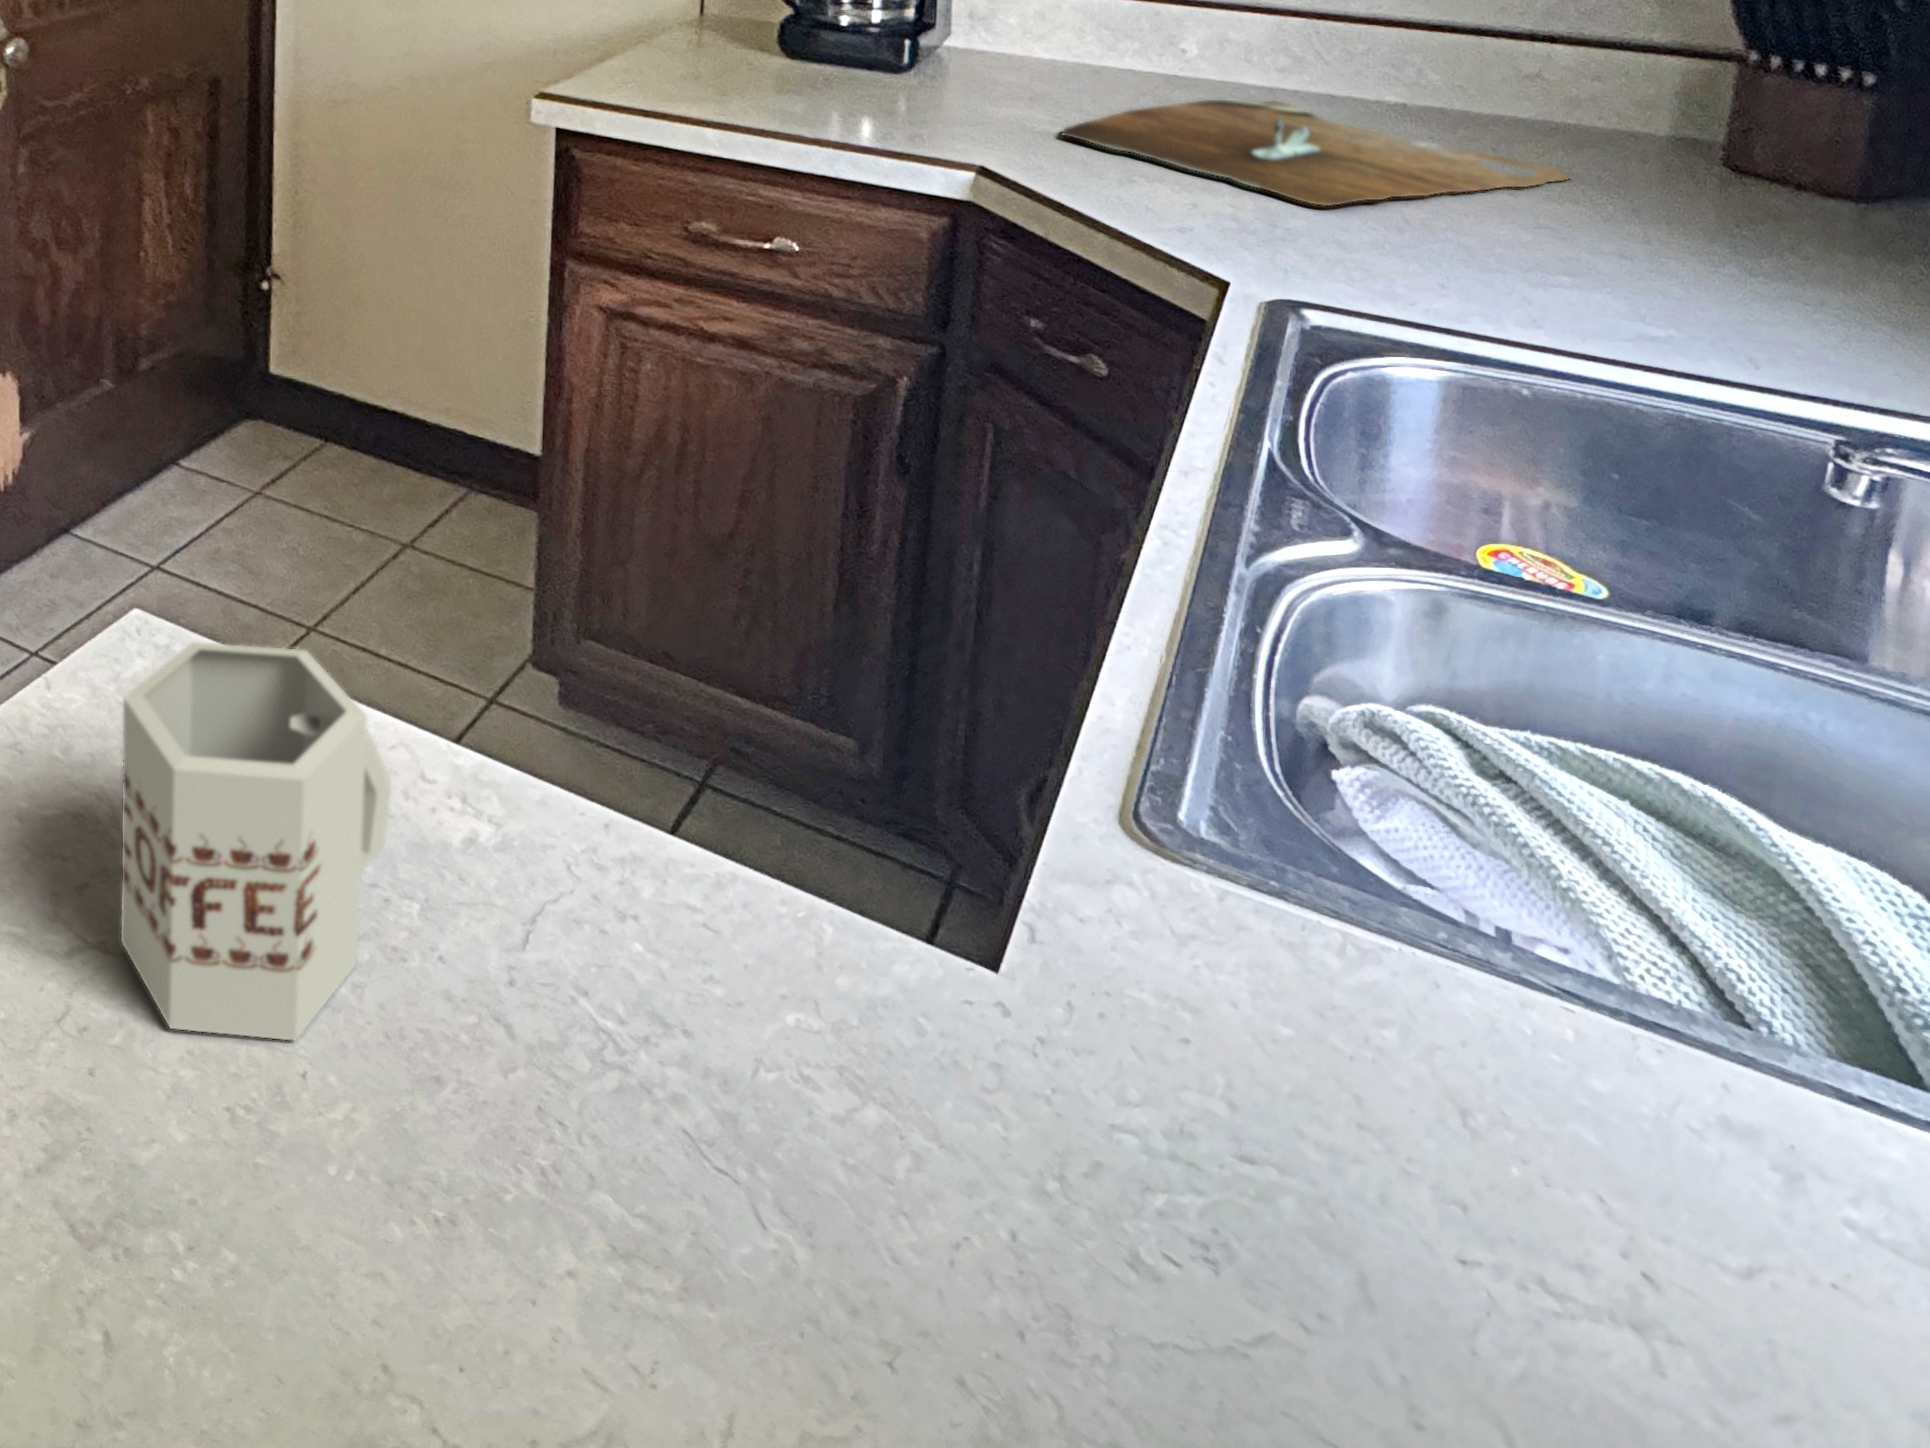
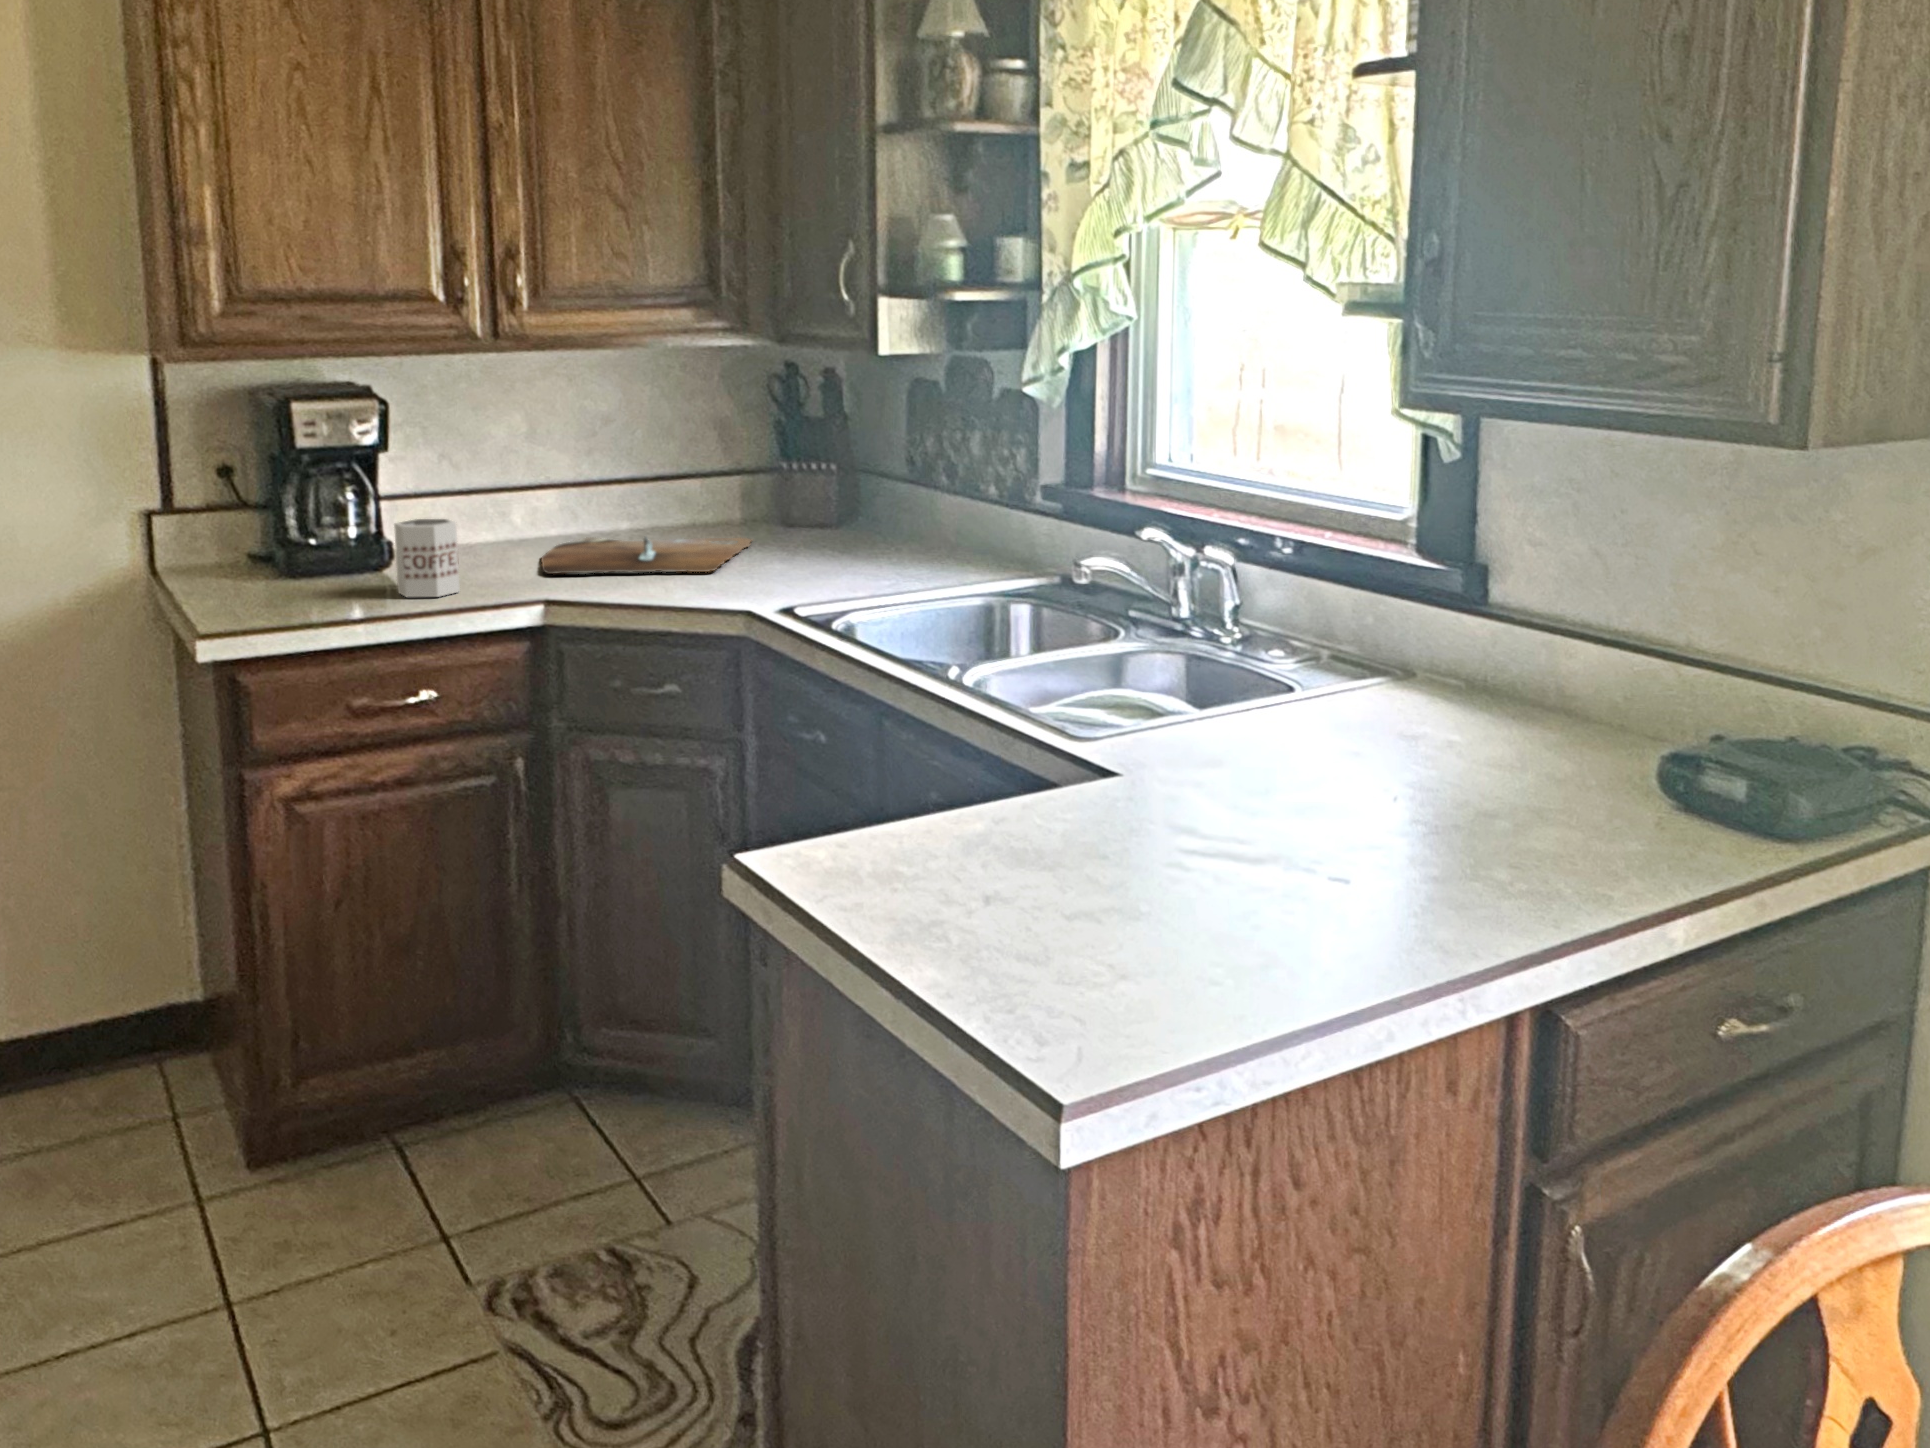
mug: present [121,642,391,1040] -> present [394,519,460,597]

